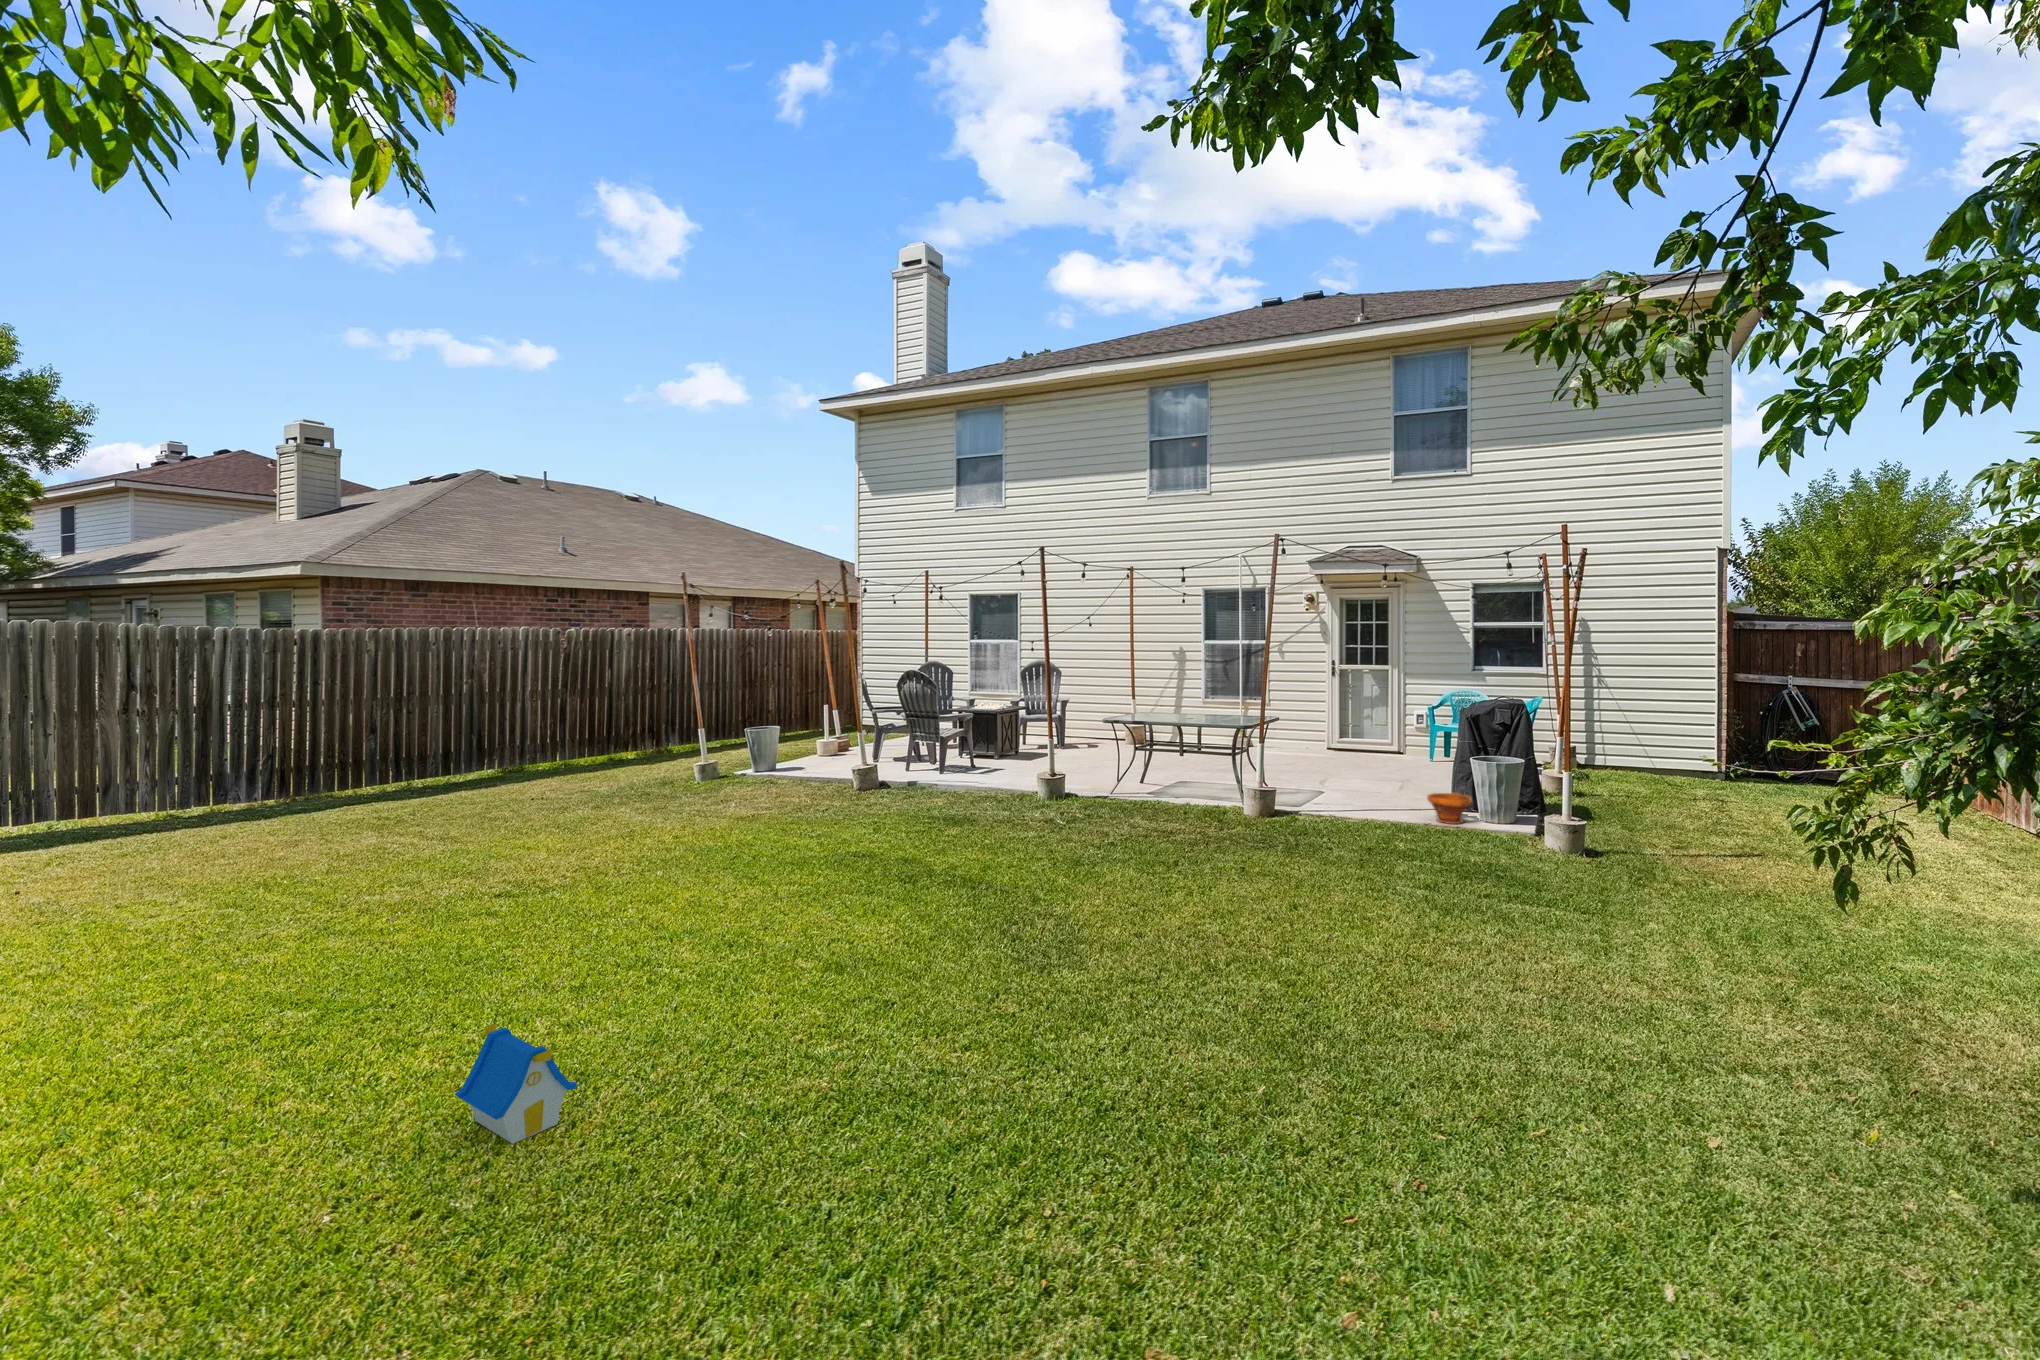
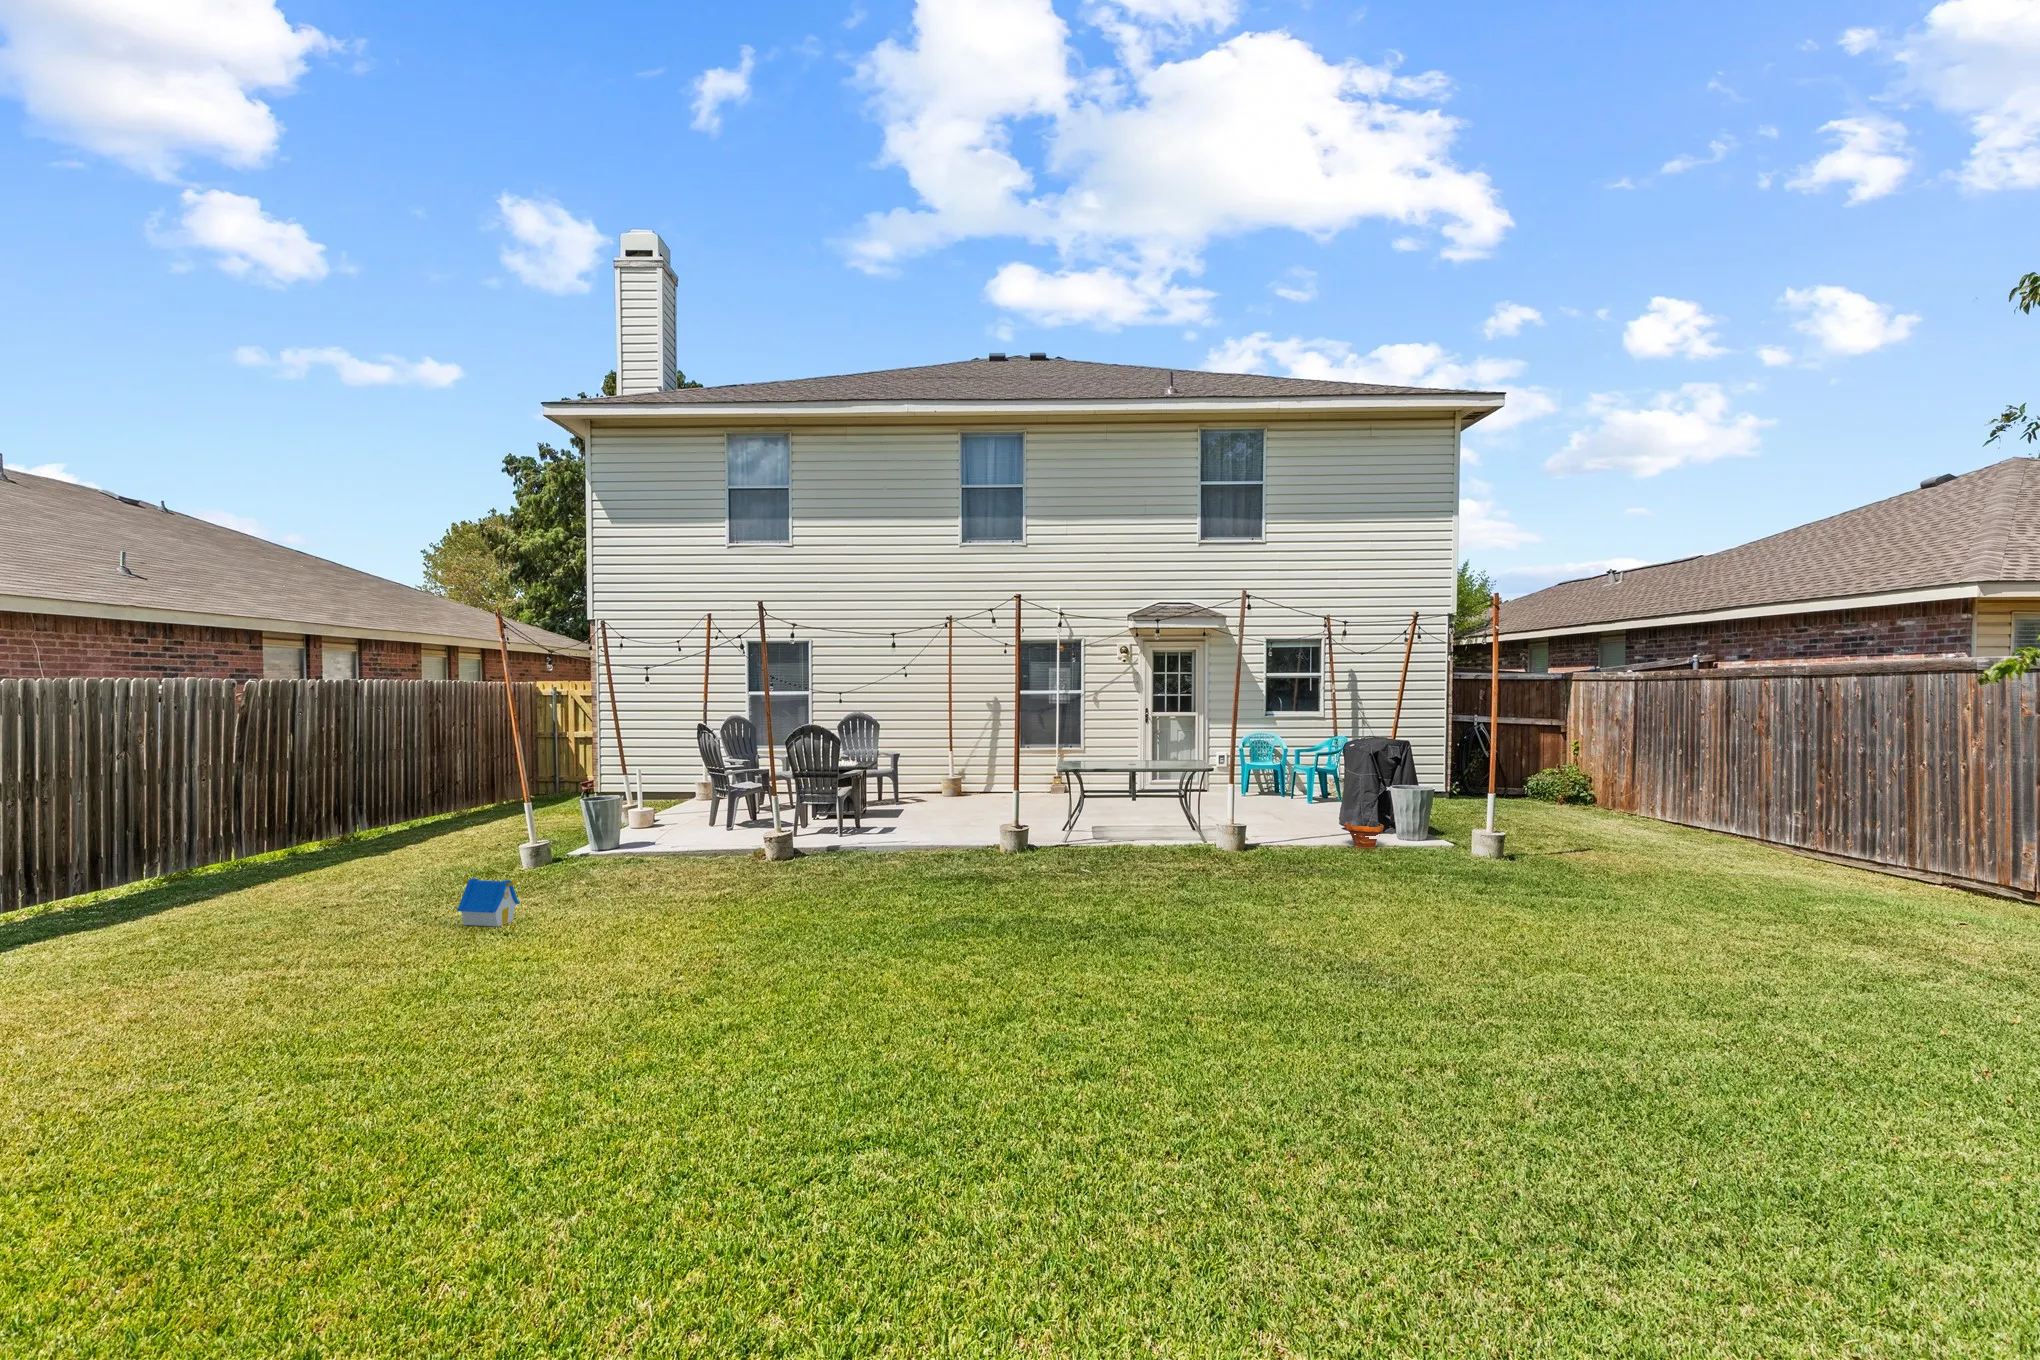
toy house: present [454,1024,577,1144] -> present [457,878,520,927]

